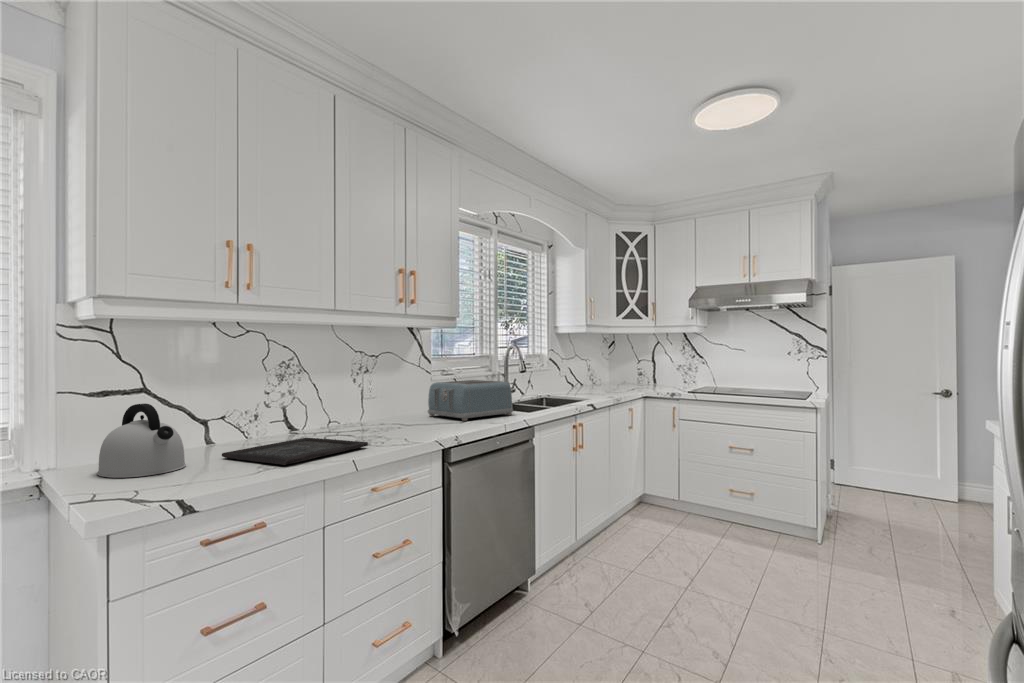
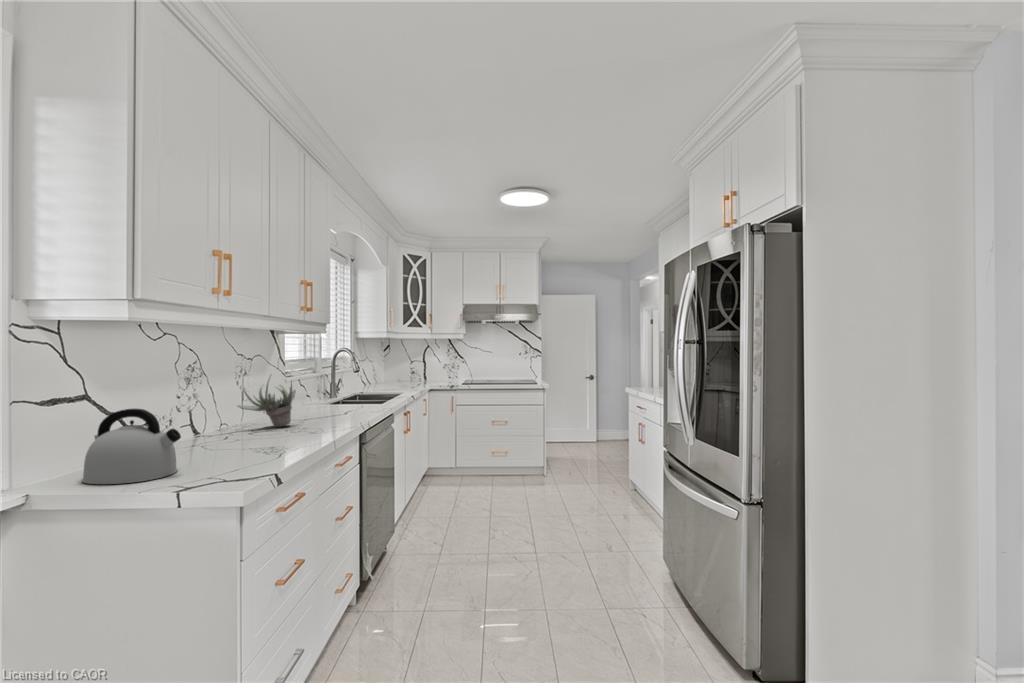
succulent plant: none [338,372,397,429] -> present [237,375,296,427]
toaster: present [428,380,513,421] -> none [297,381,375,416]
tray: present [222,438,368,465] -> none [192,435,318,459]

